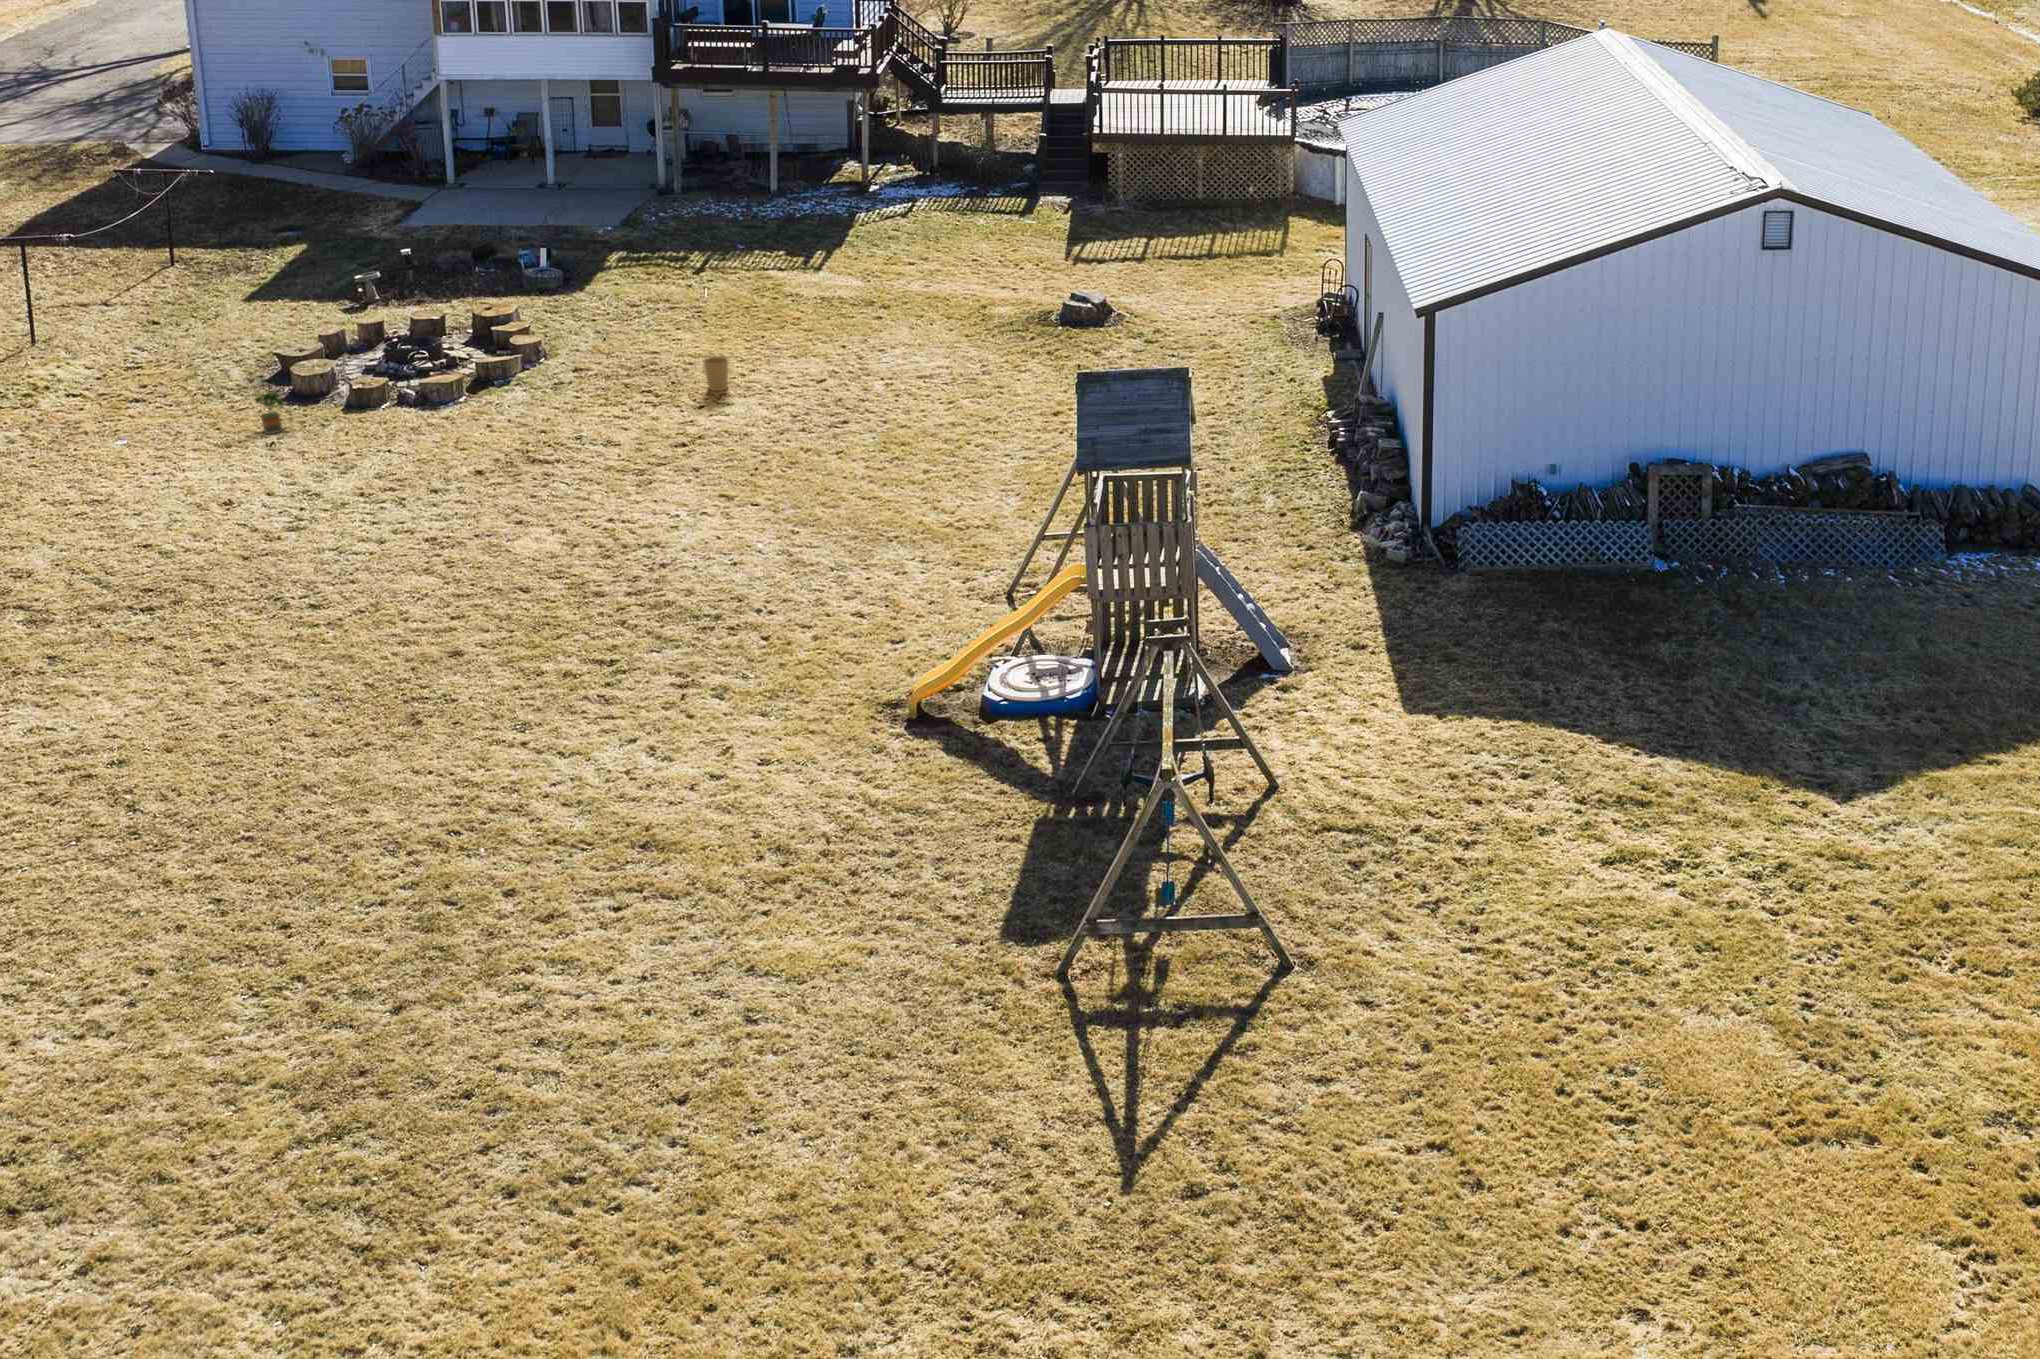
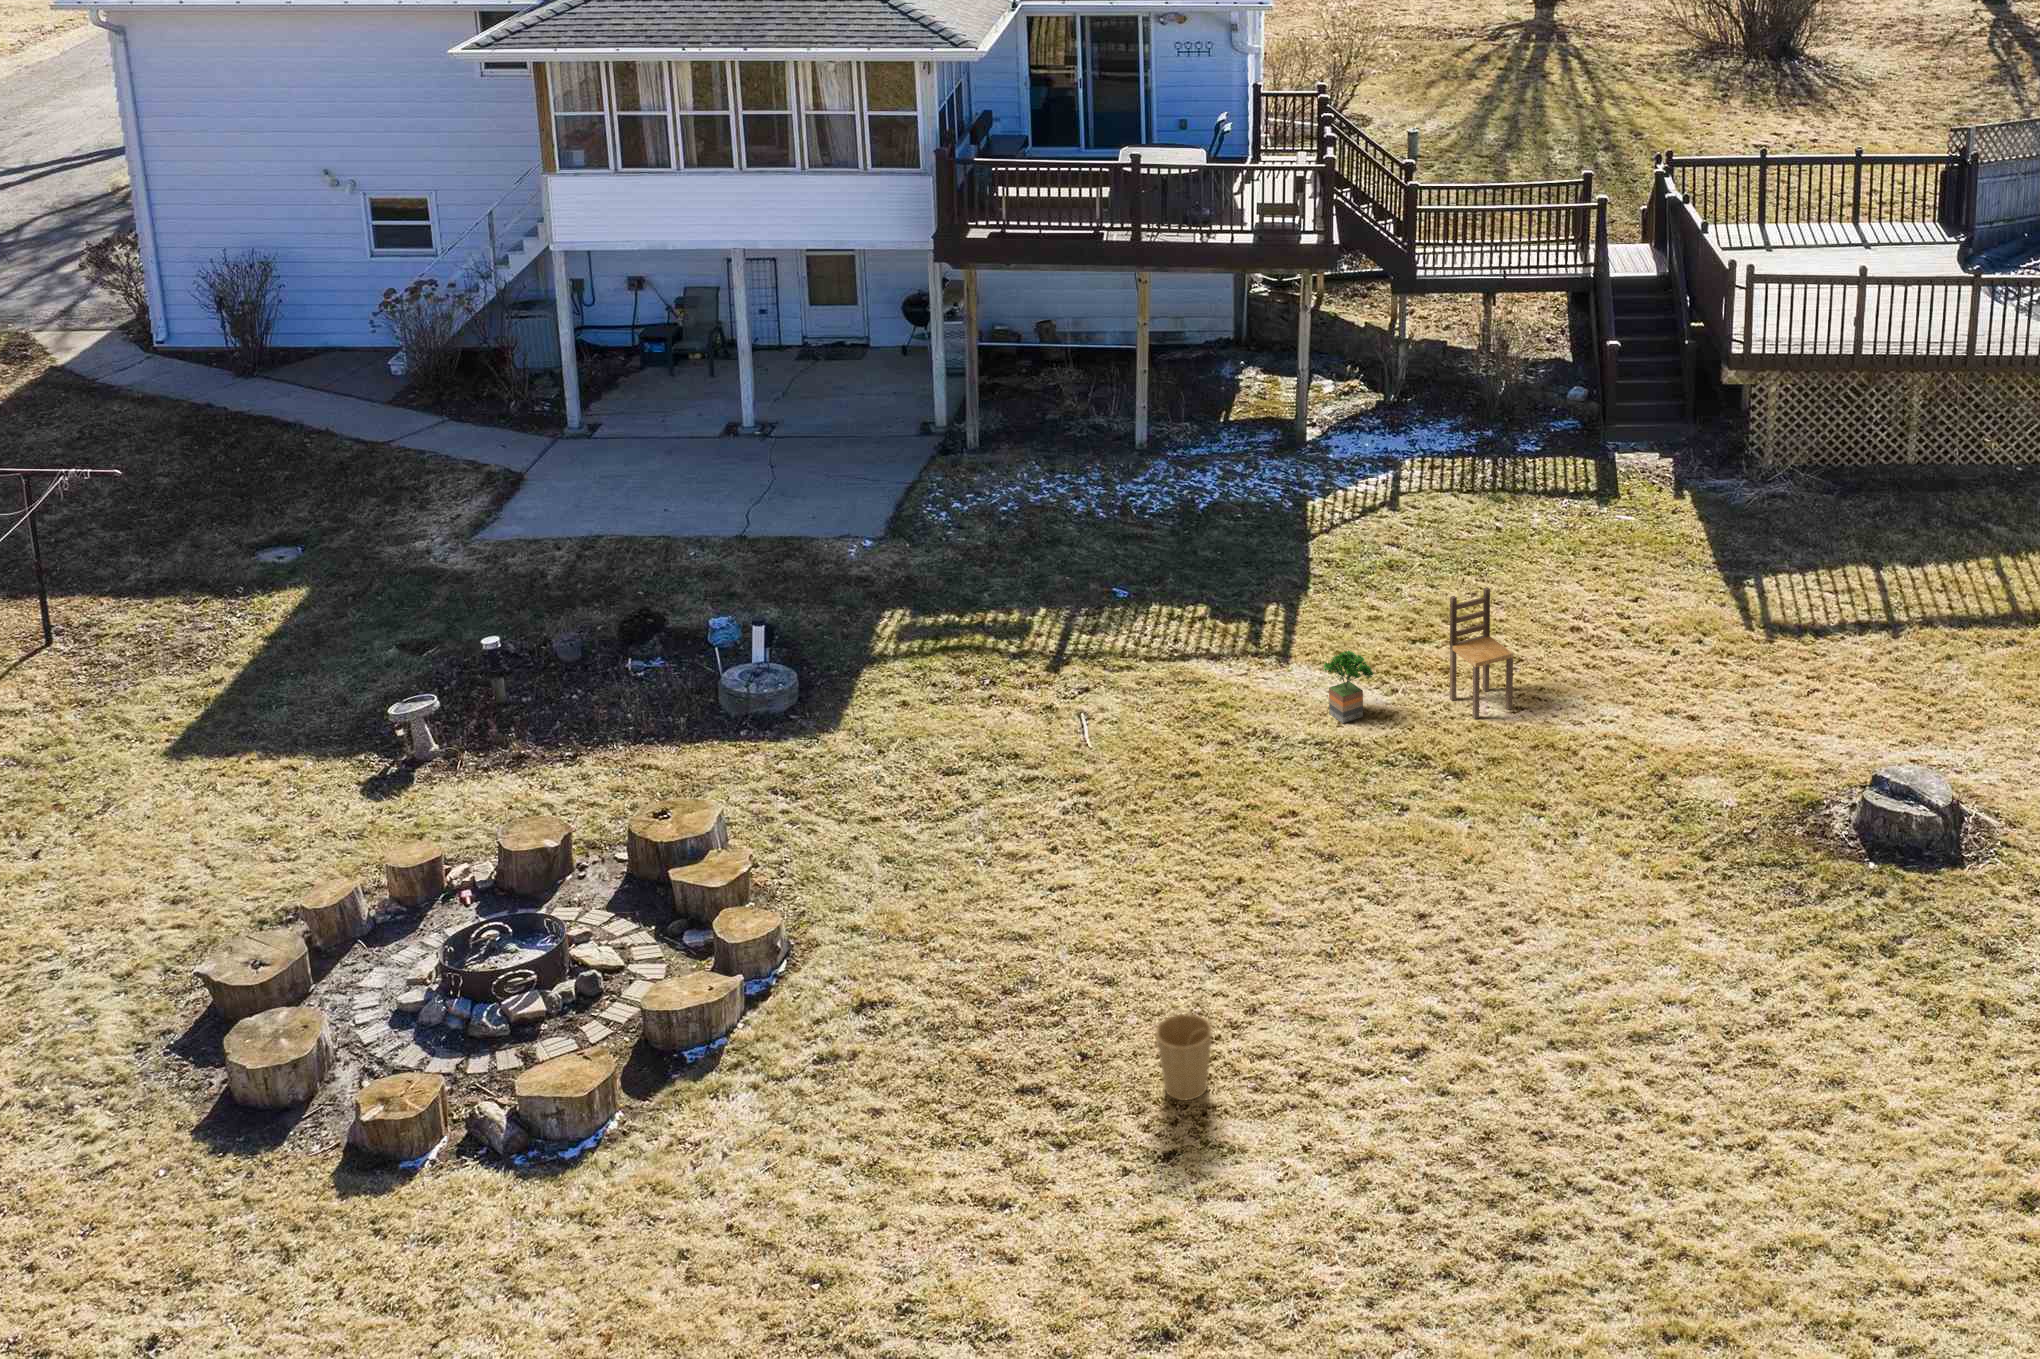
chair: none [892,221,925,285] -> present [1450,587,1513,719]
potted tree: present [254,392,285,435] -> present [1323,650,1373,723]

